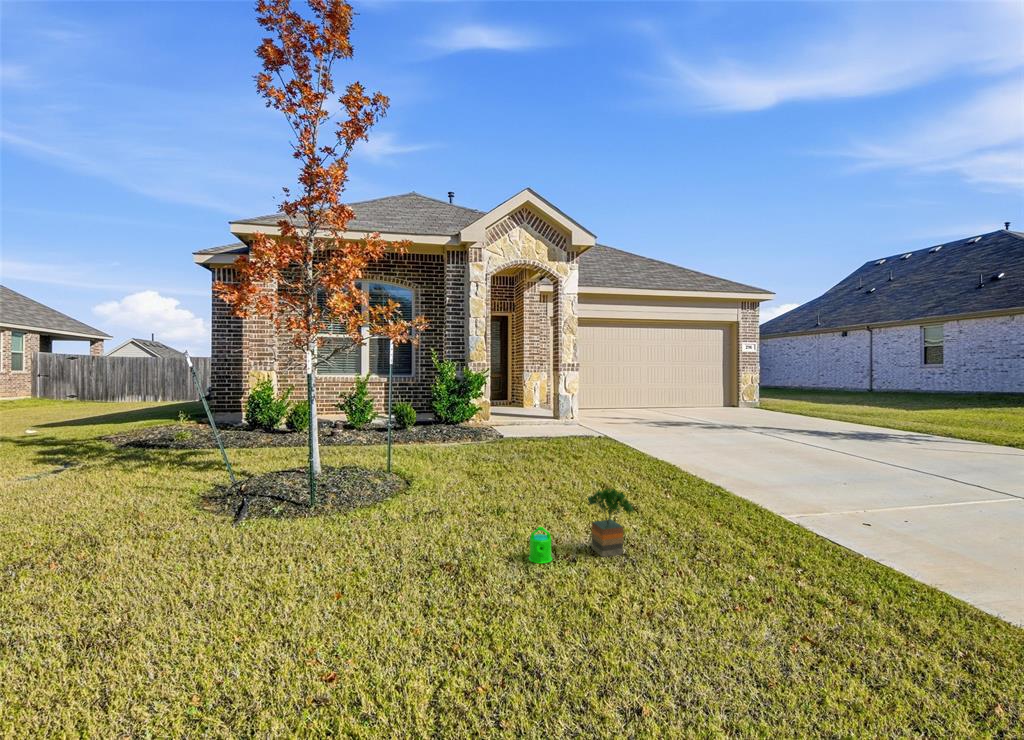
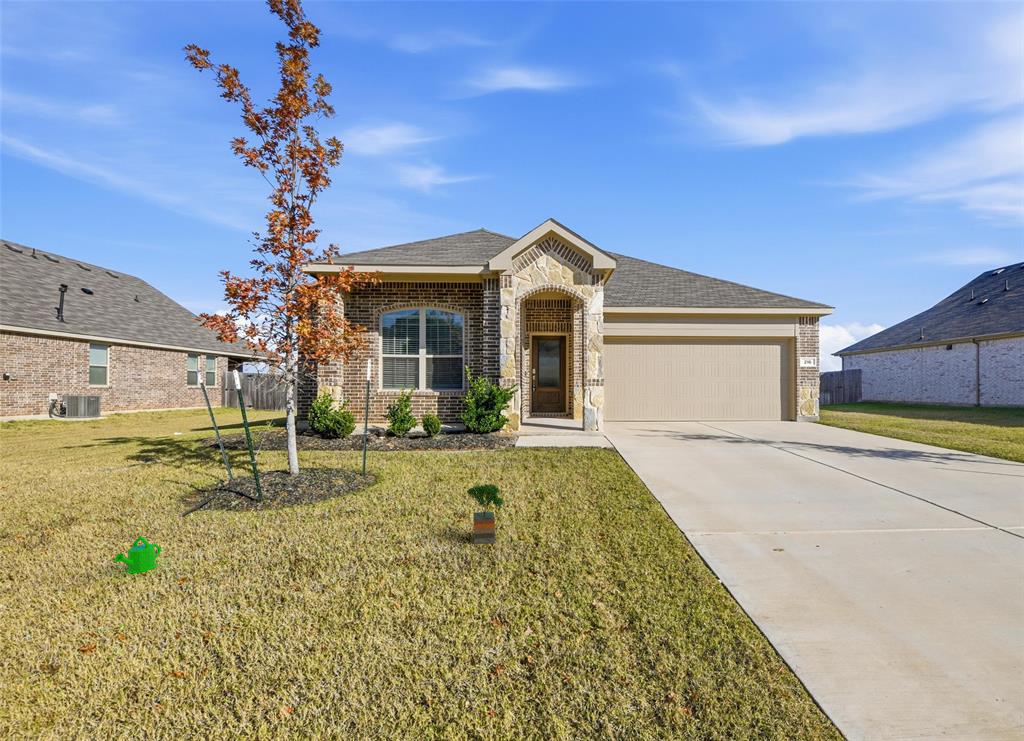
watering can: present [528,527,553,564] -> present [114,536,161,573]

